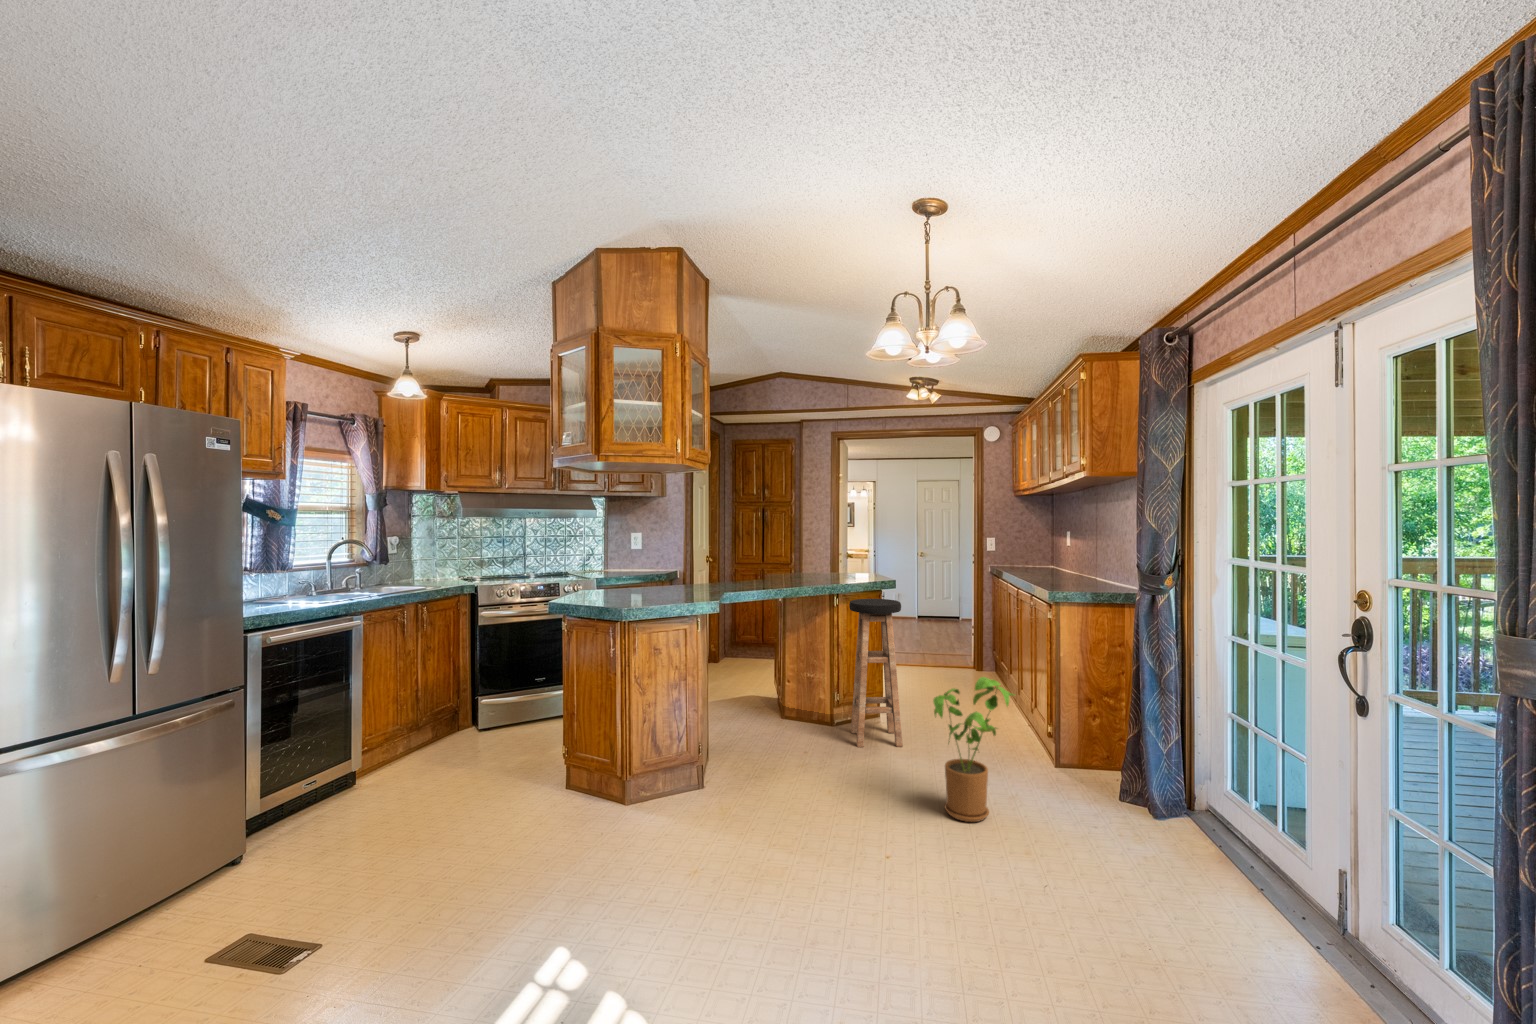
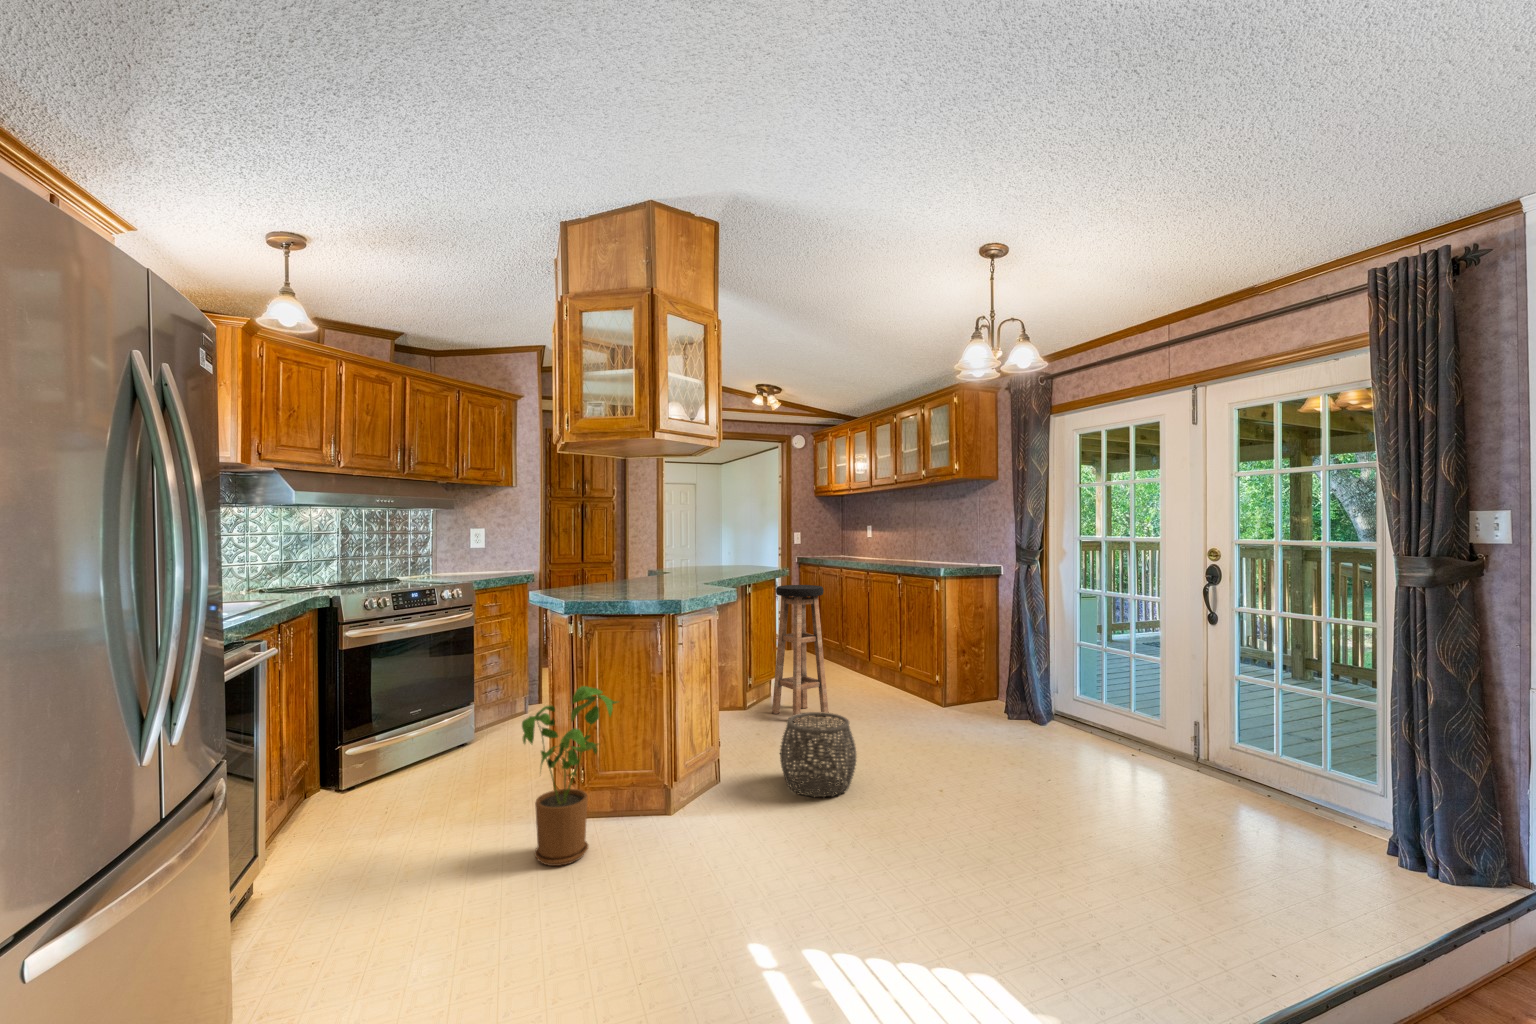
house plant: present [933,677,1014,822] -> present [522,686,618,866]
woven basket: none [723,741,806,840] -> present [780,712,857,797]

